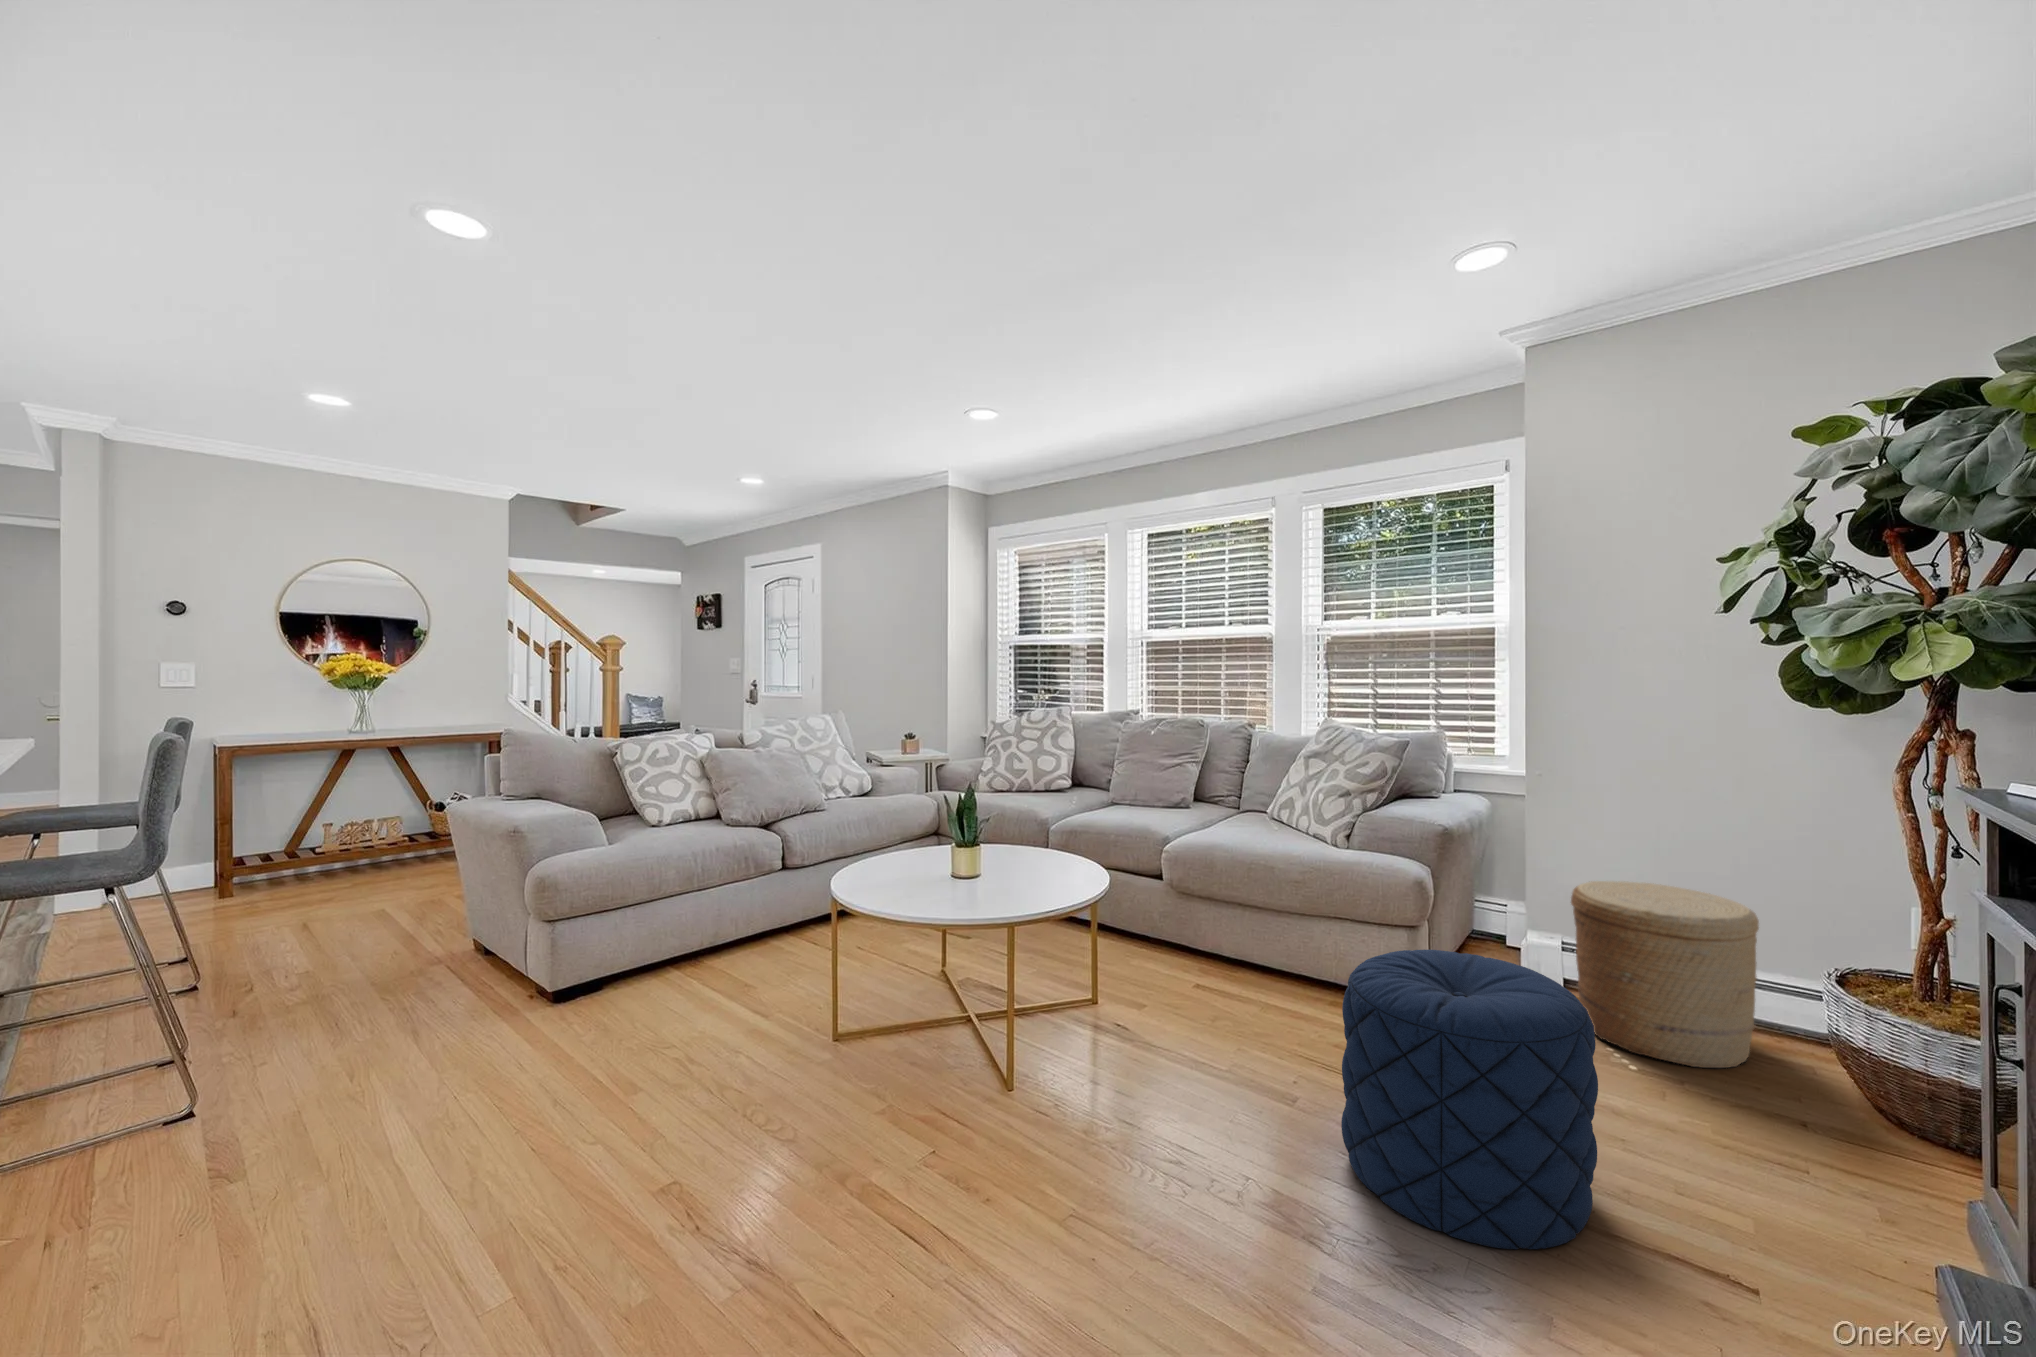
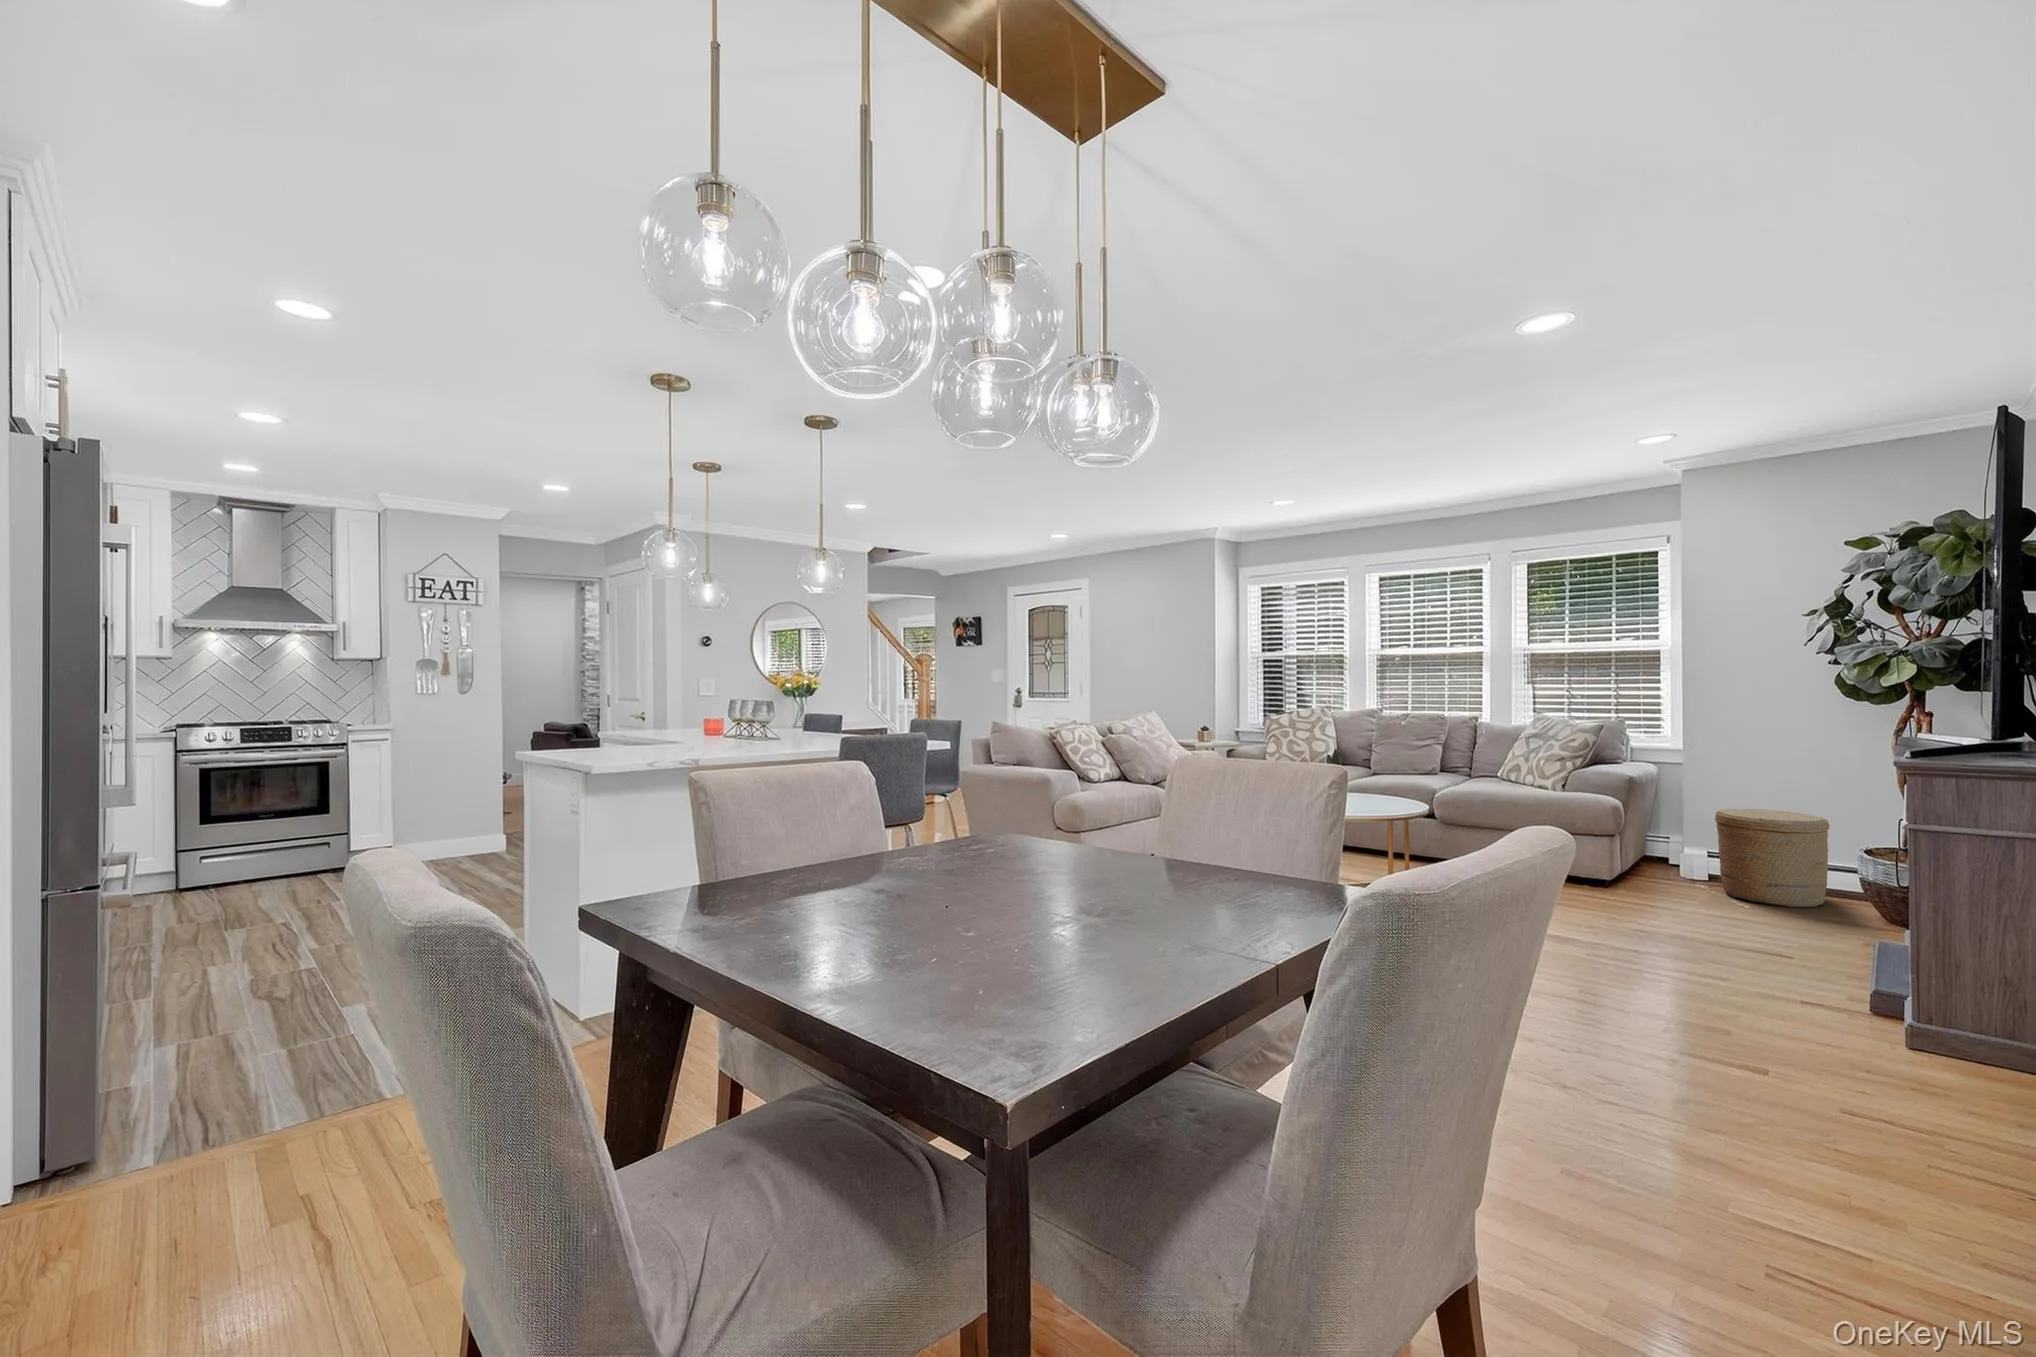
pouf: present [1341,950,1598,1249] -> none [1591,828,1727,950]

